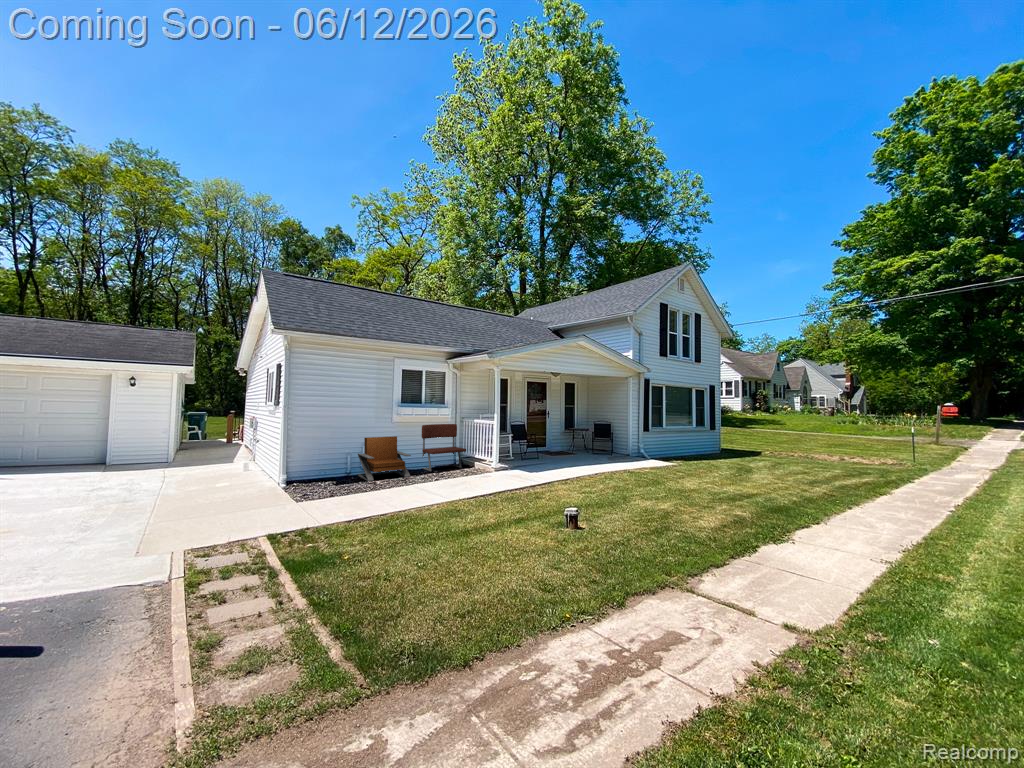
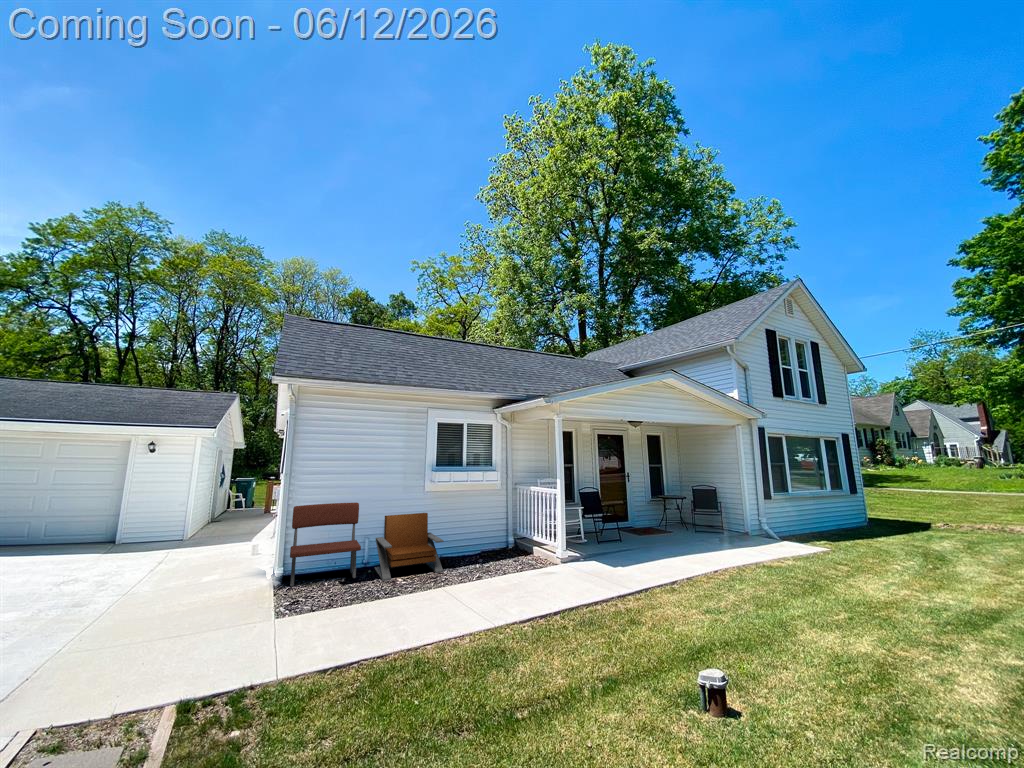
bench: present [422,424,466,471] -> present [290,503,361,587]

